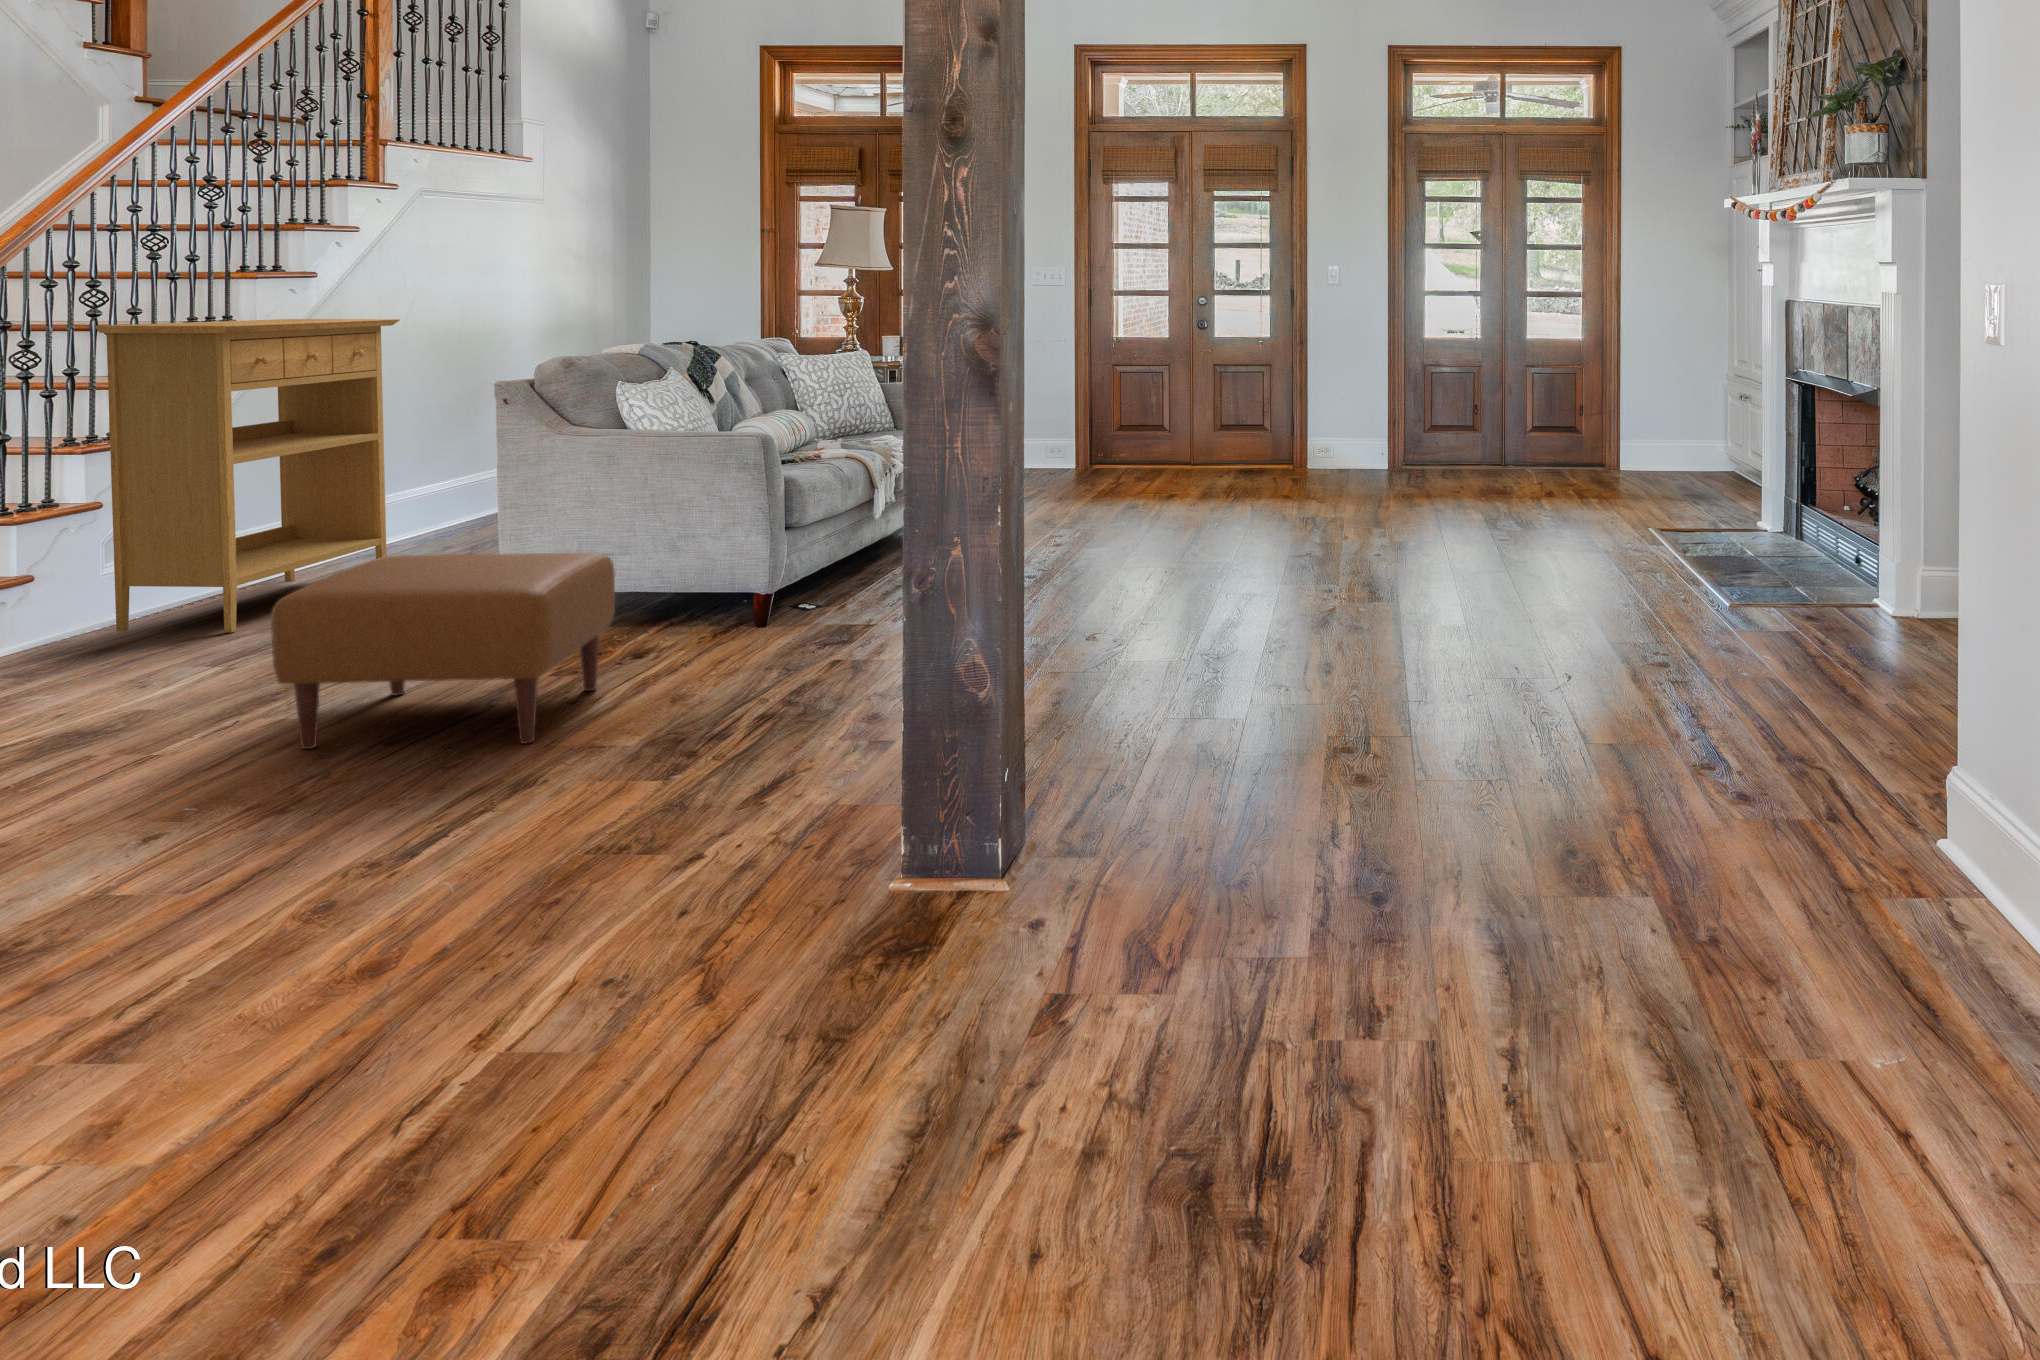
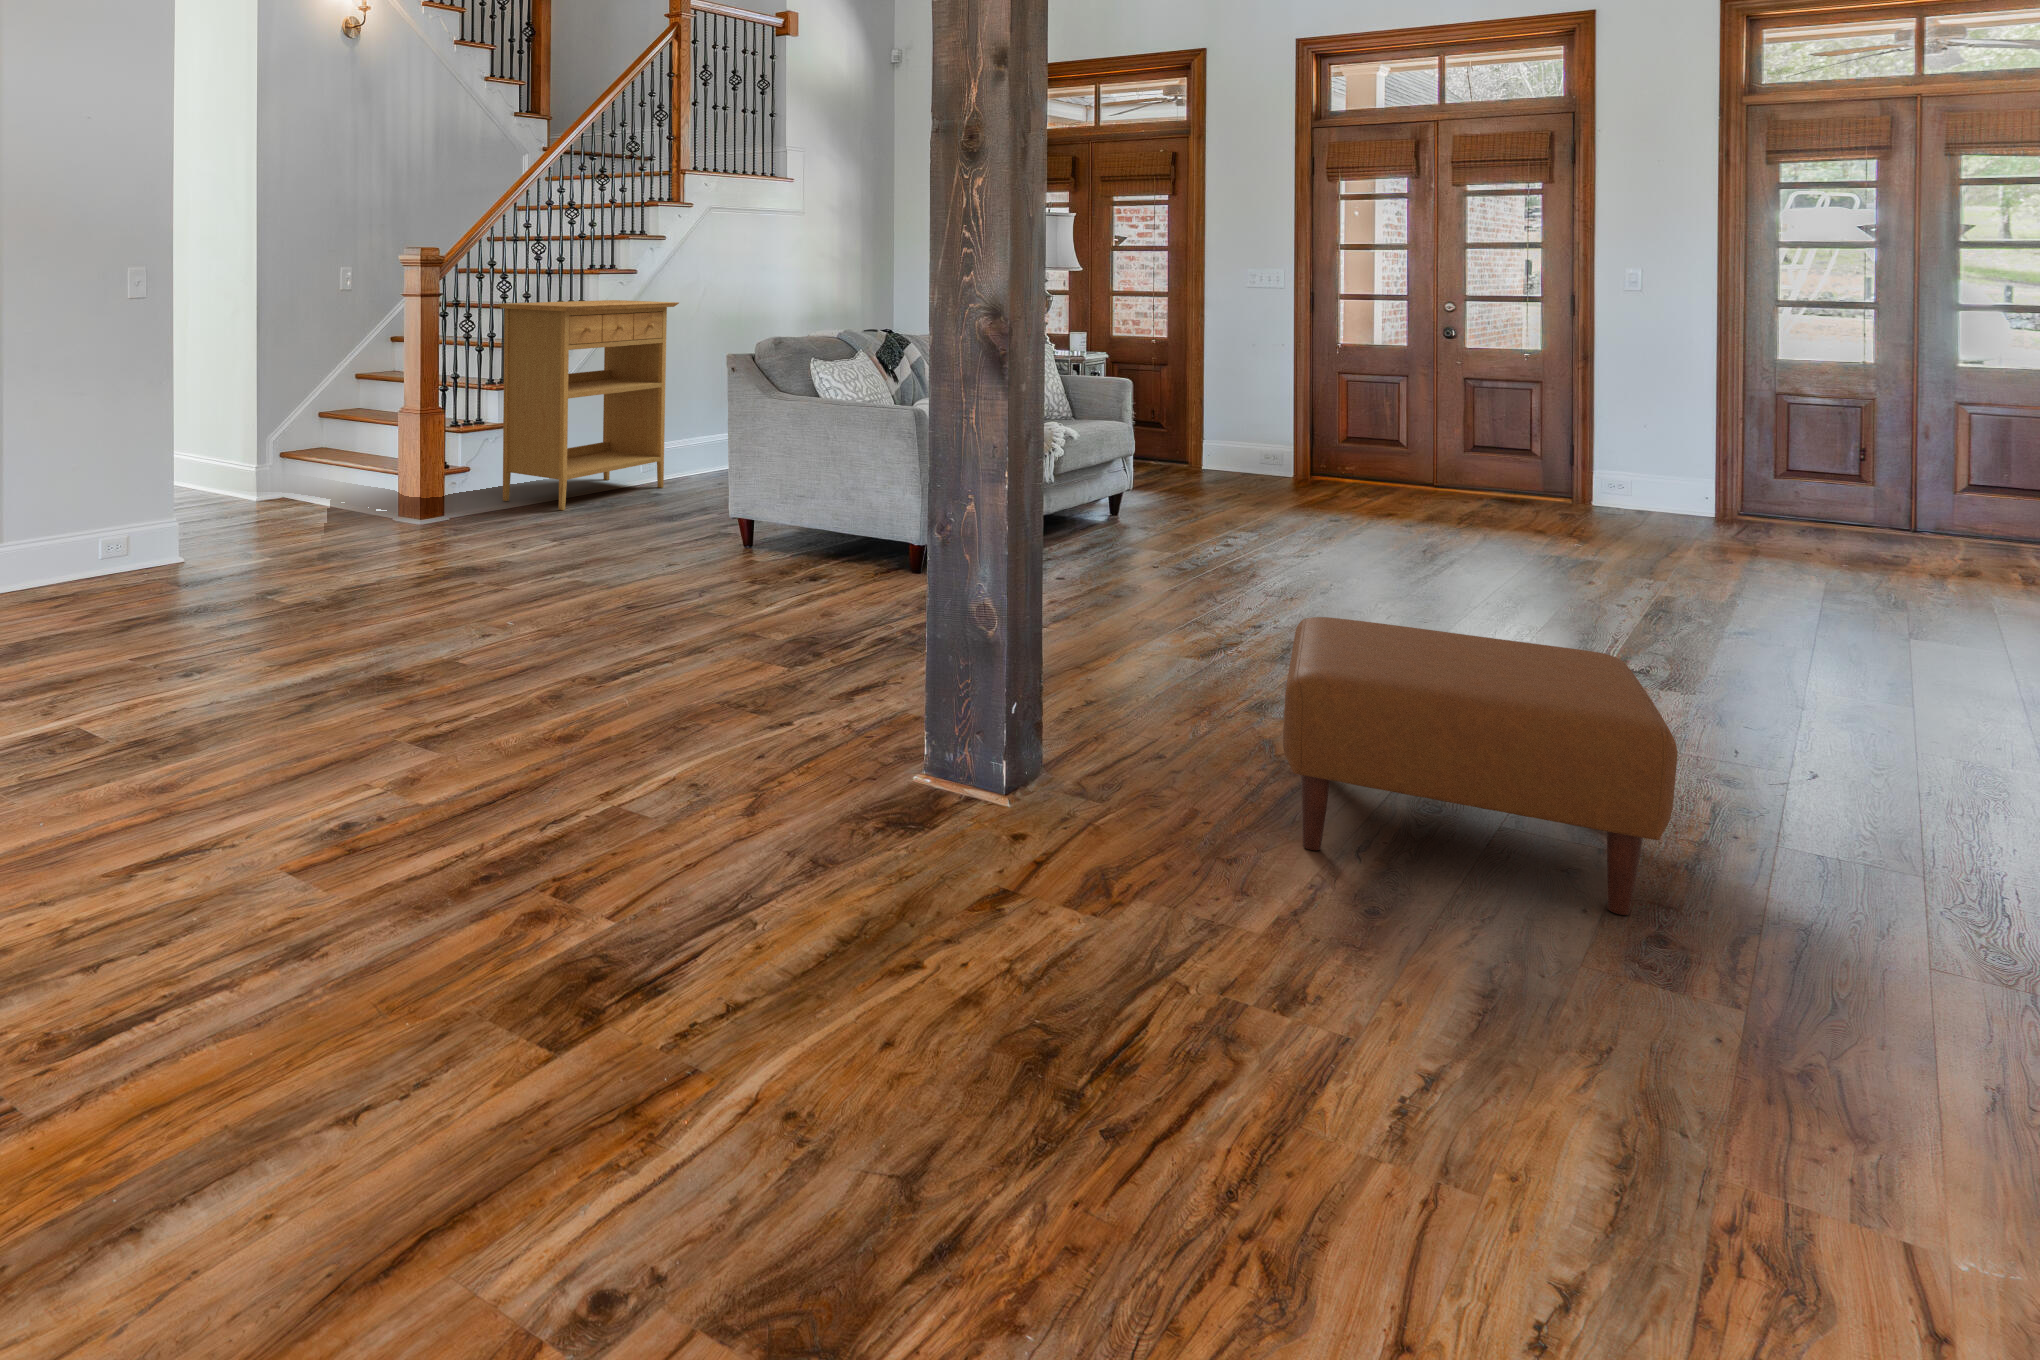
ottoman: present [271,553,615,749] -> present [1283,617,1677,915]

